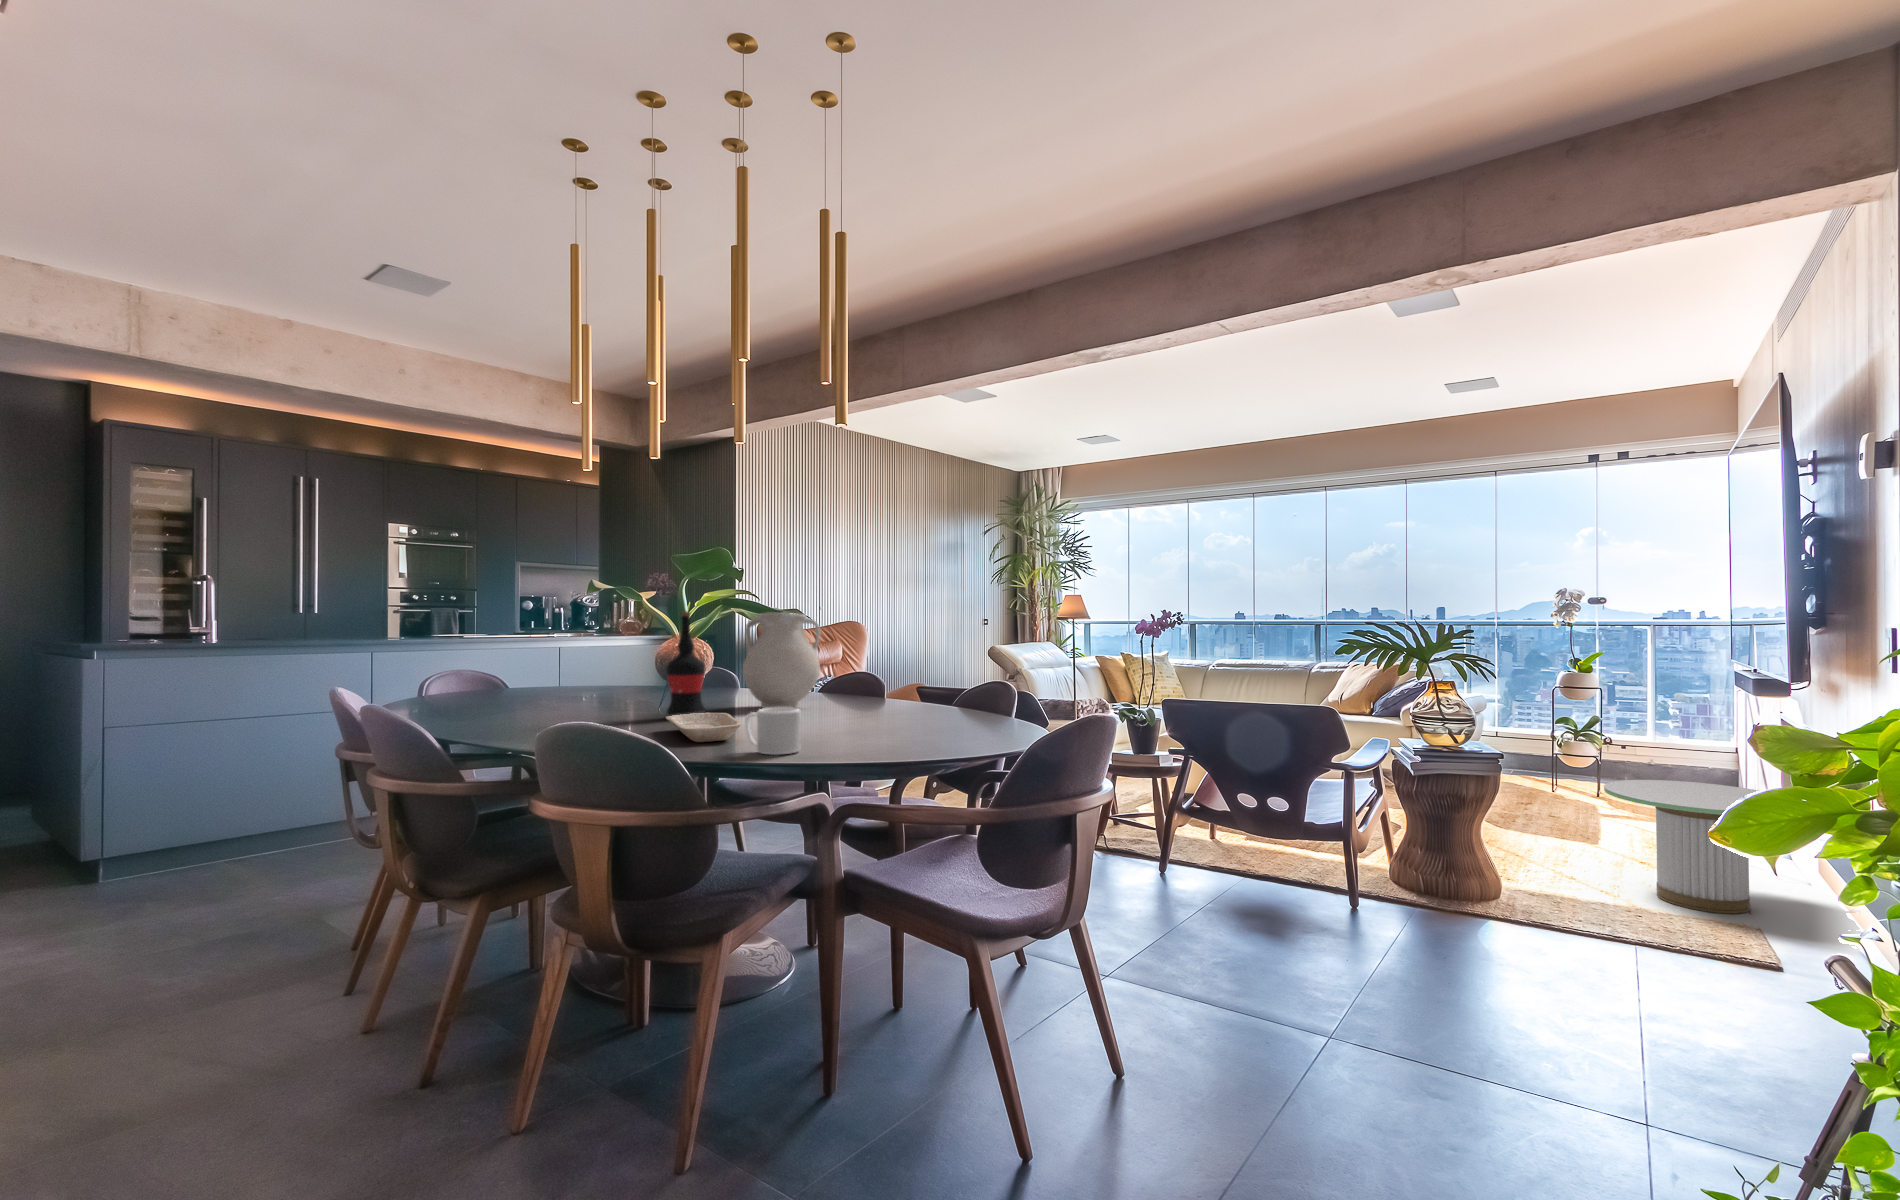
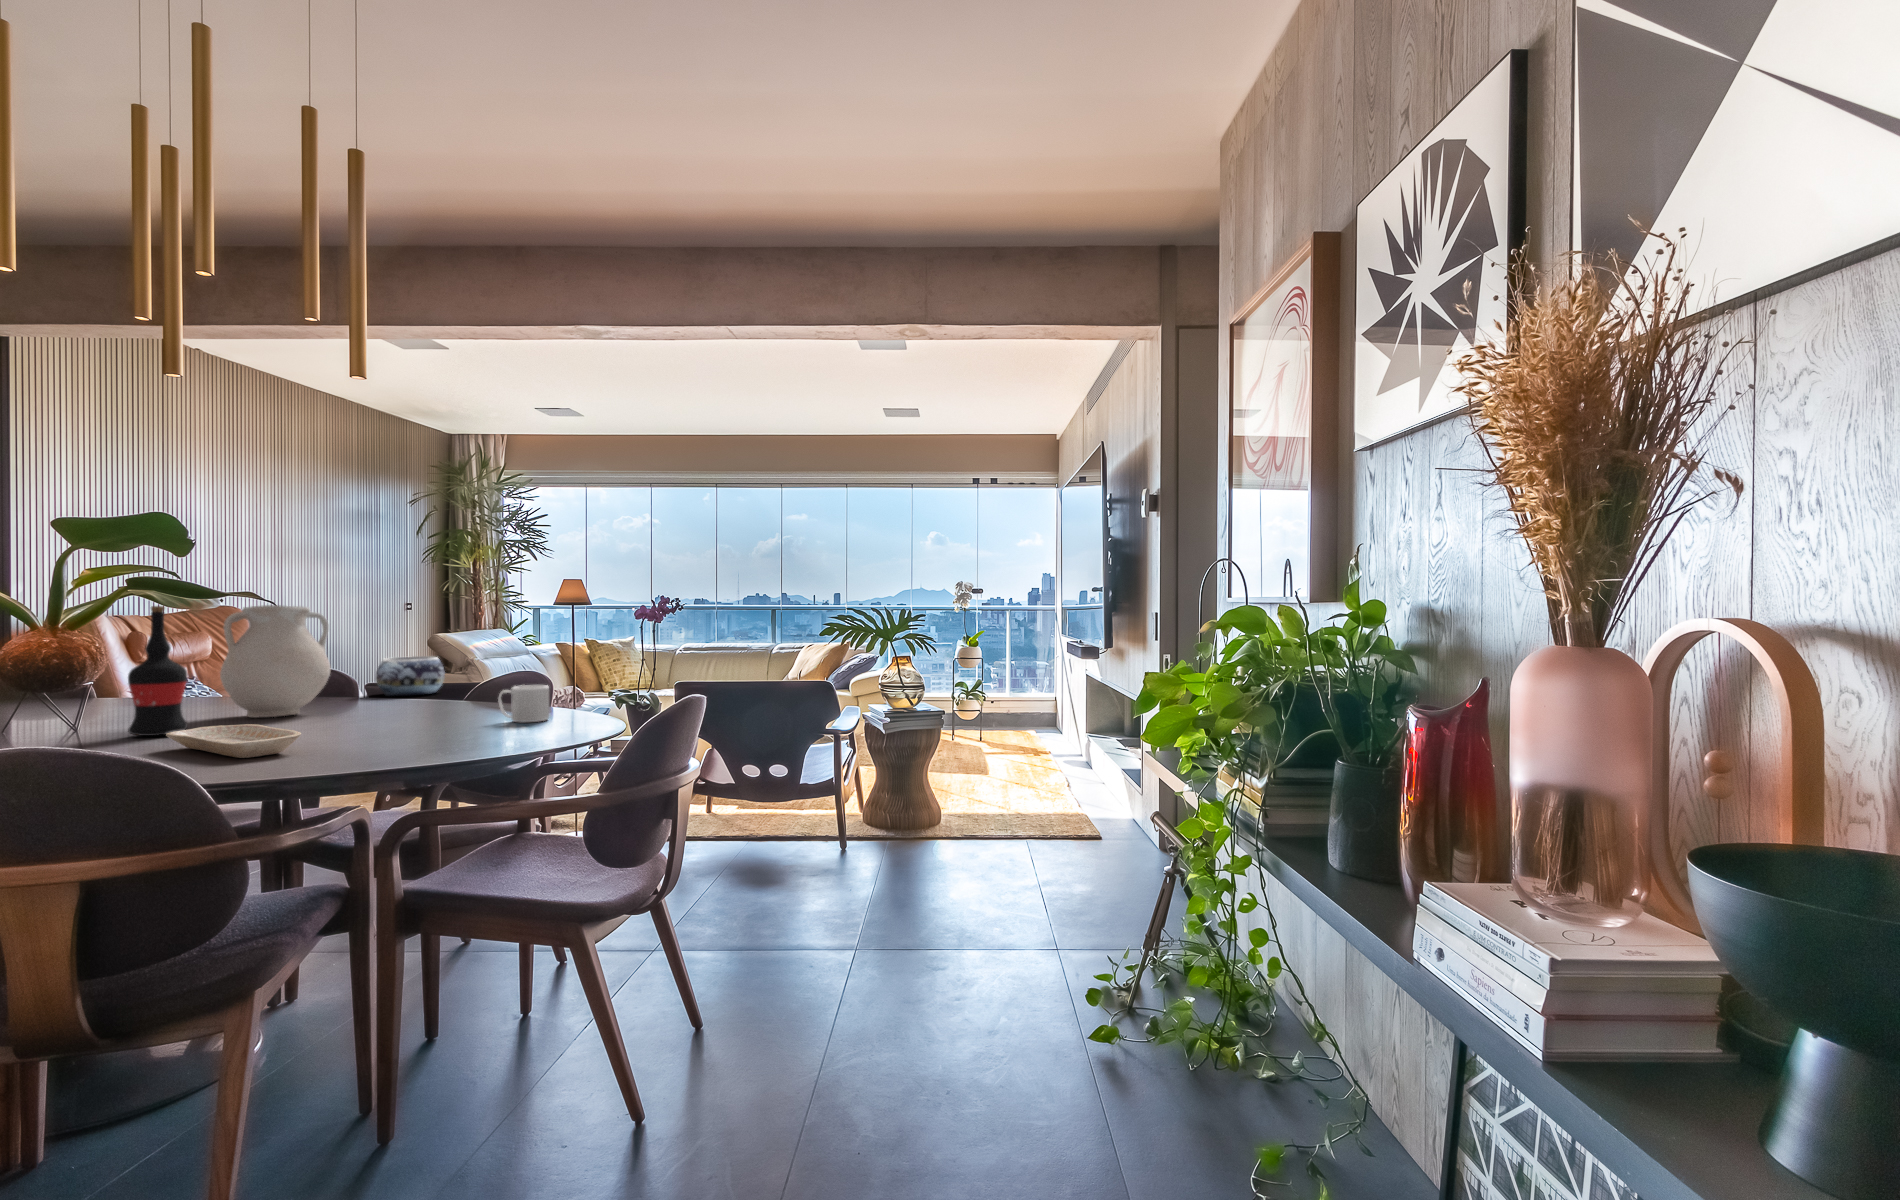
decorative bowl: none [875,661,929,697] -> present [376,656,445,696]
mug: present [745,707,801,755] -> present [498,685,549,722]
side table: present [1604,780,1758,914] -> none [1001,722,1111,811]

